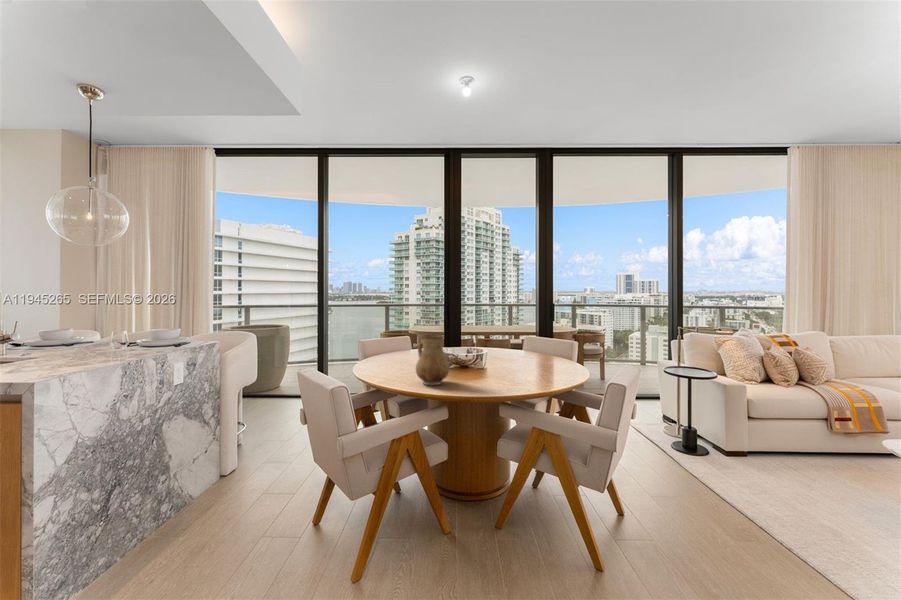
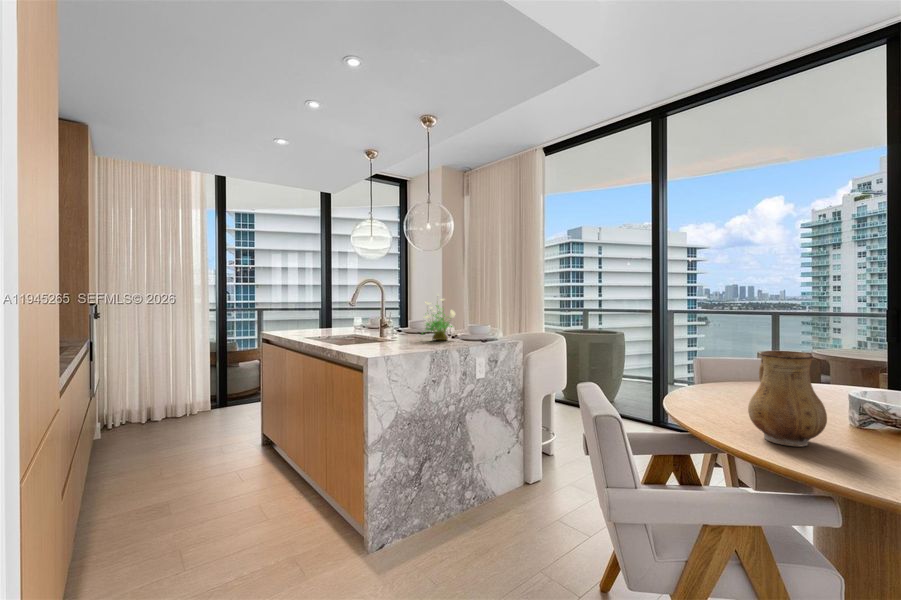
potted plant: none [80,298,137,351] -> present [422,299,455,340]

